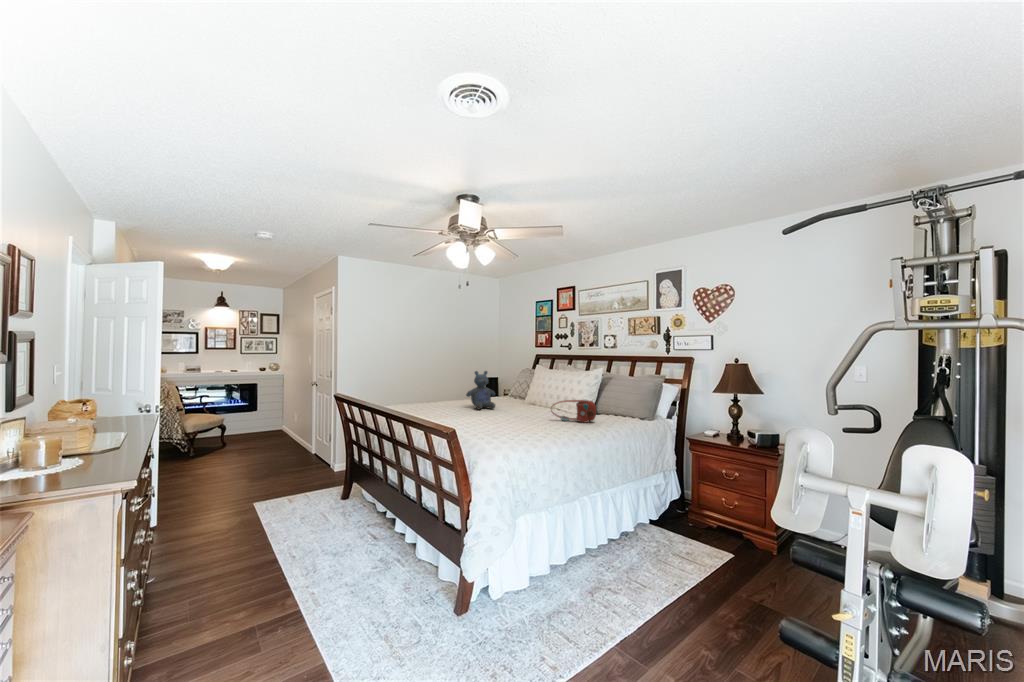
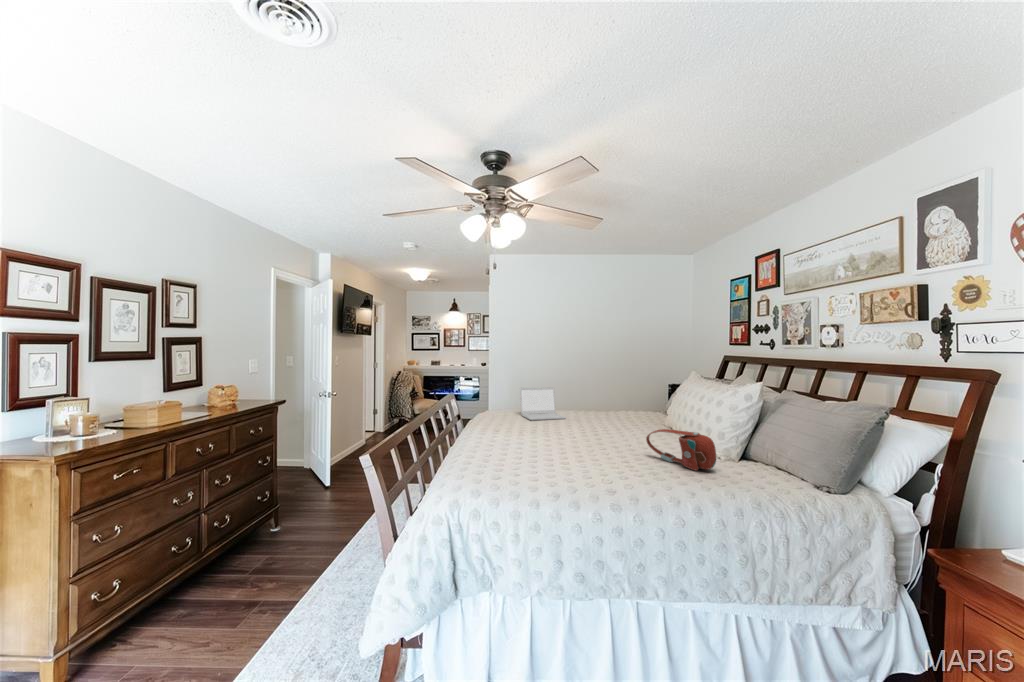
stuffed bear: present [466,371,495,409] -> none [580,376,620,426]
laptop: none [409,383,452,412] -> present [520,387,566,420]

